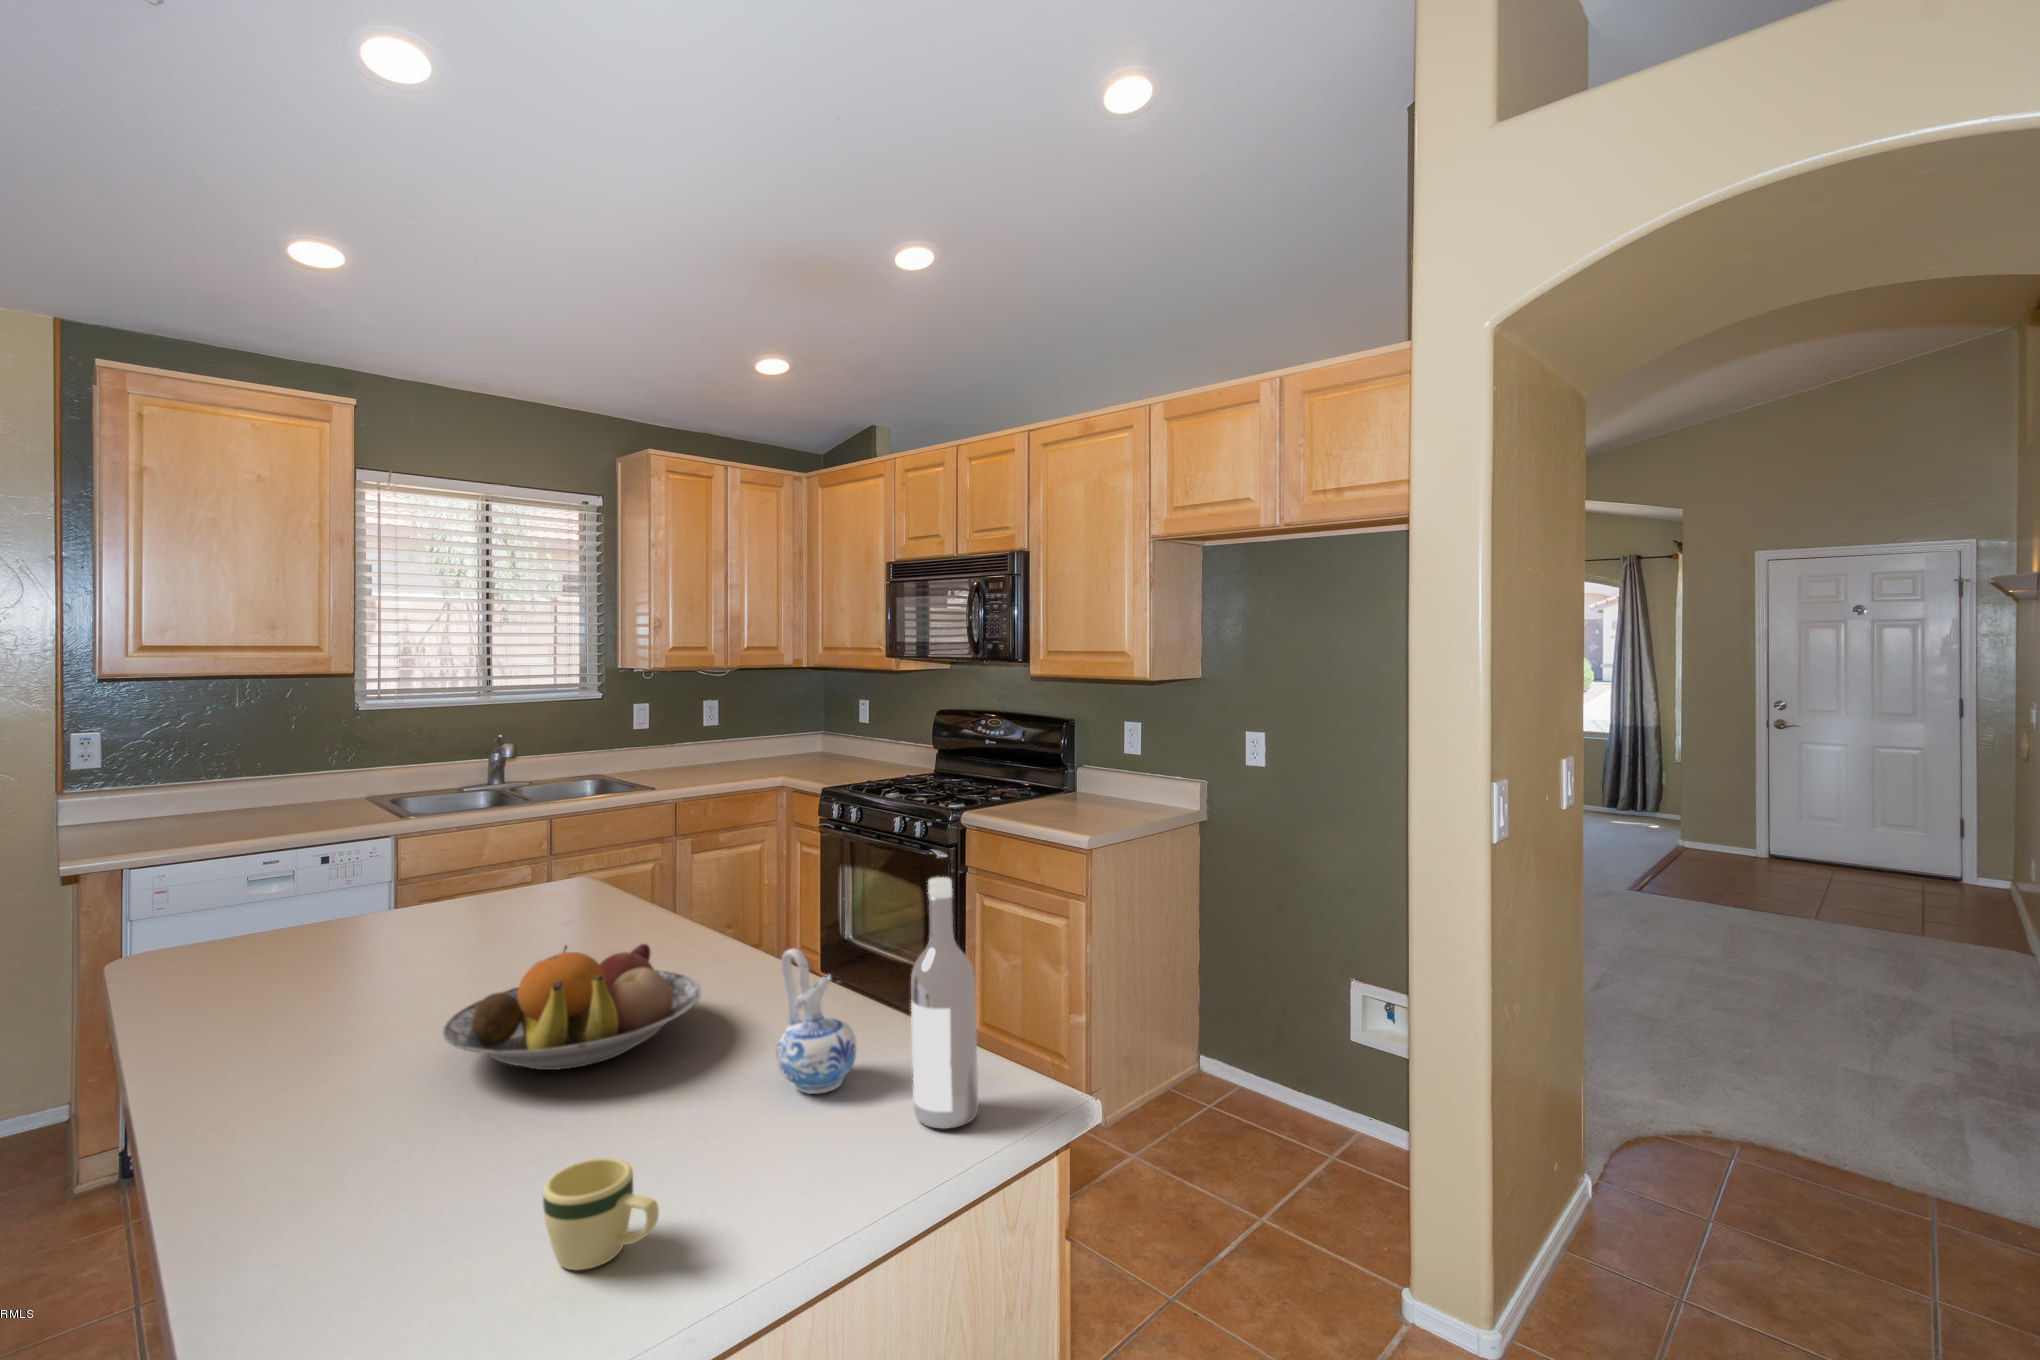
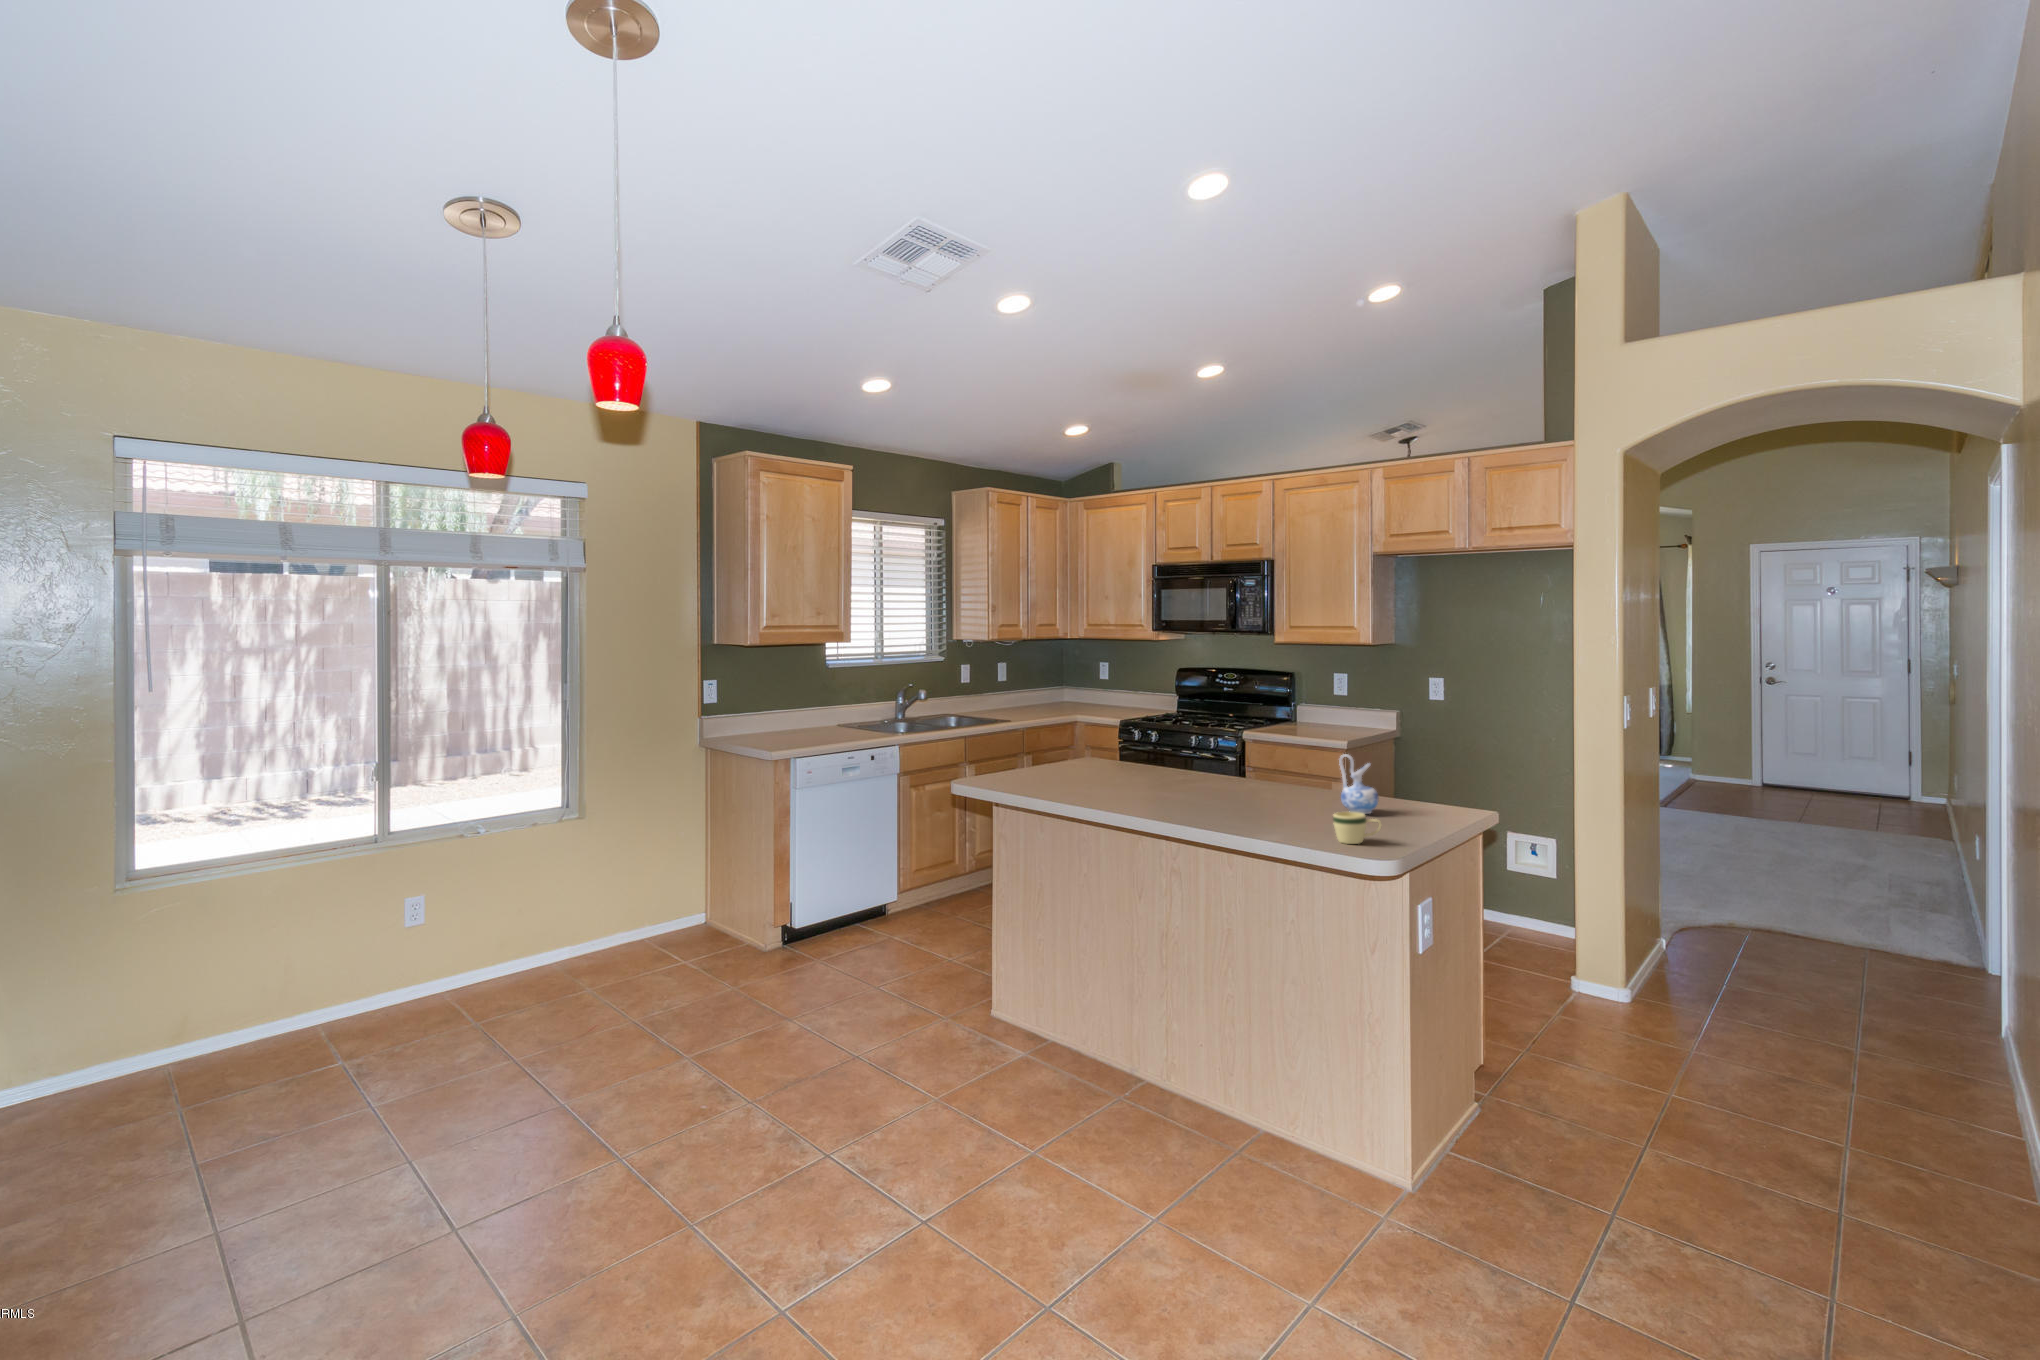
wine bottle: present [911,877,978,1129] -> none [1415,718,1447,821]
fruit bowl: present [443,944,701,1070] -> none [1173,760,1285,809]

